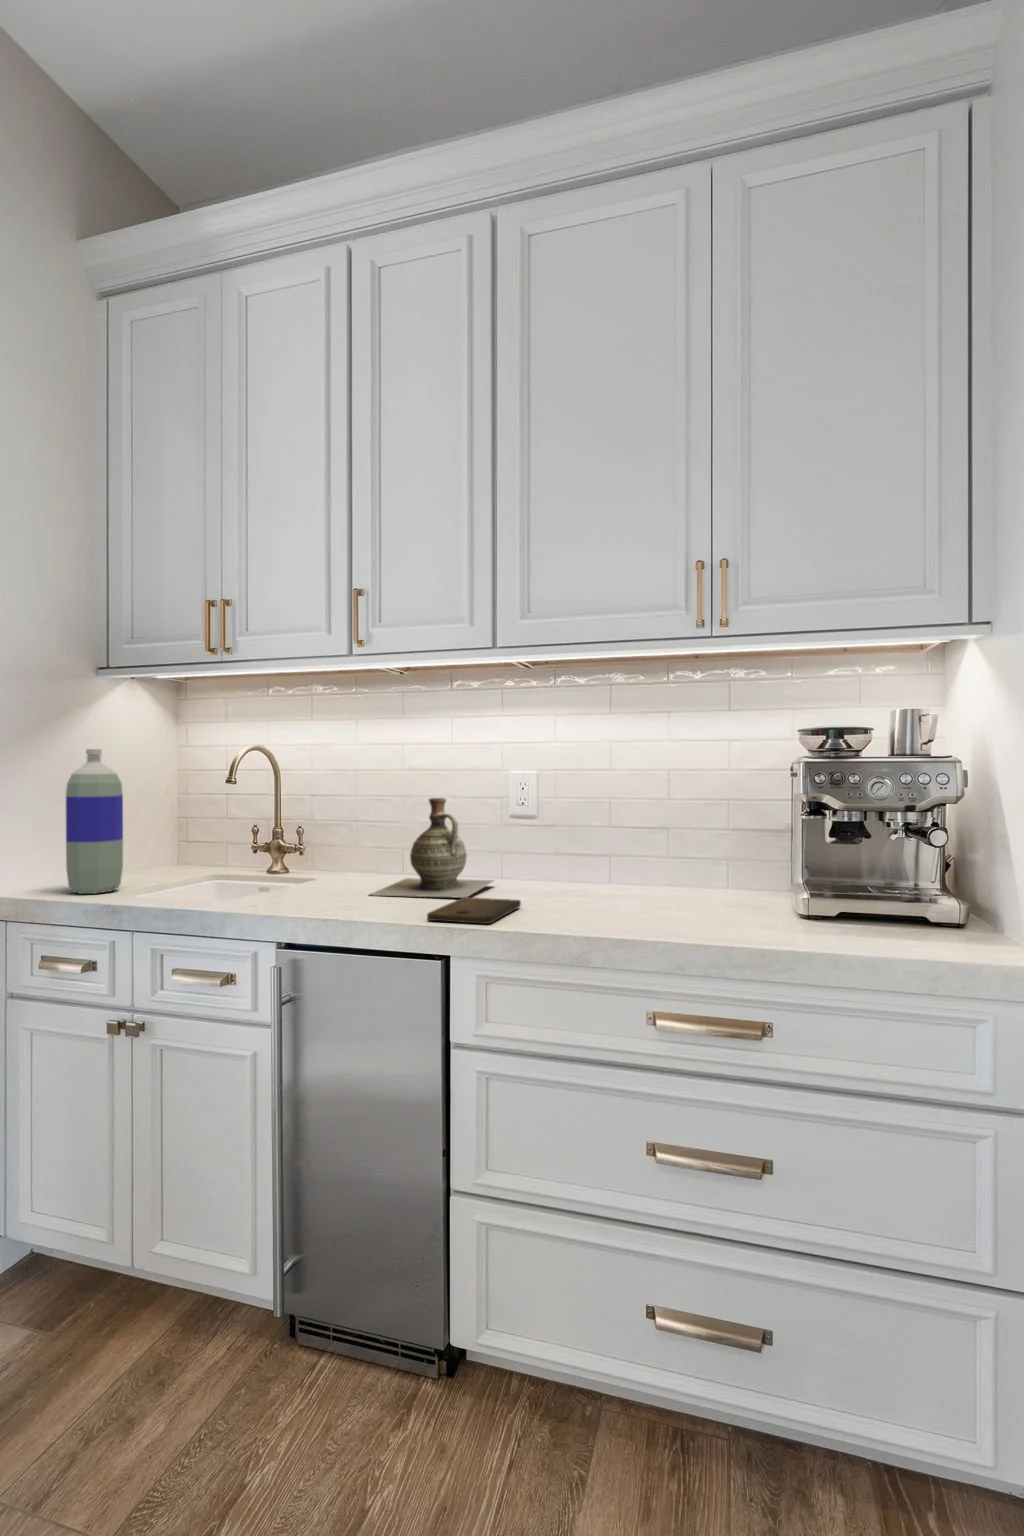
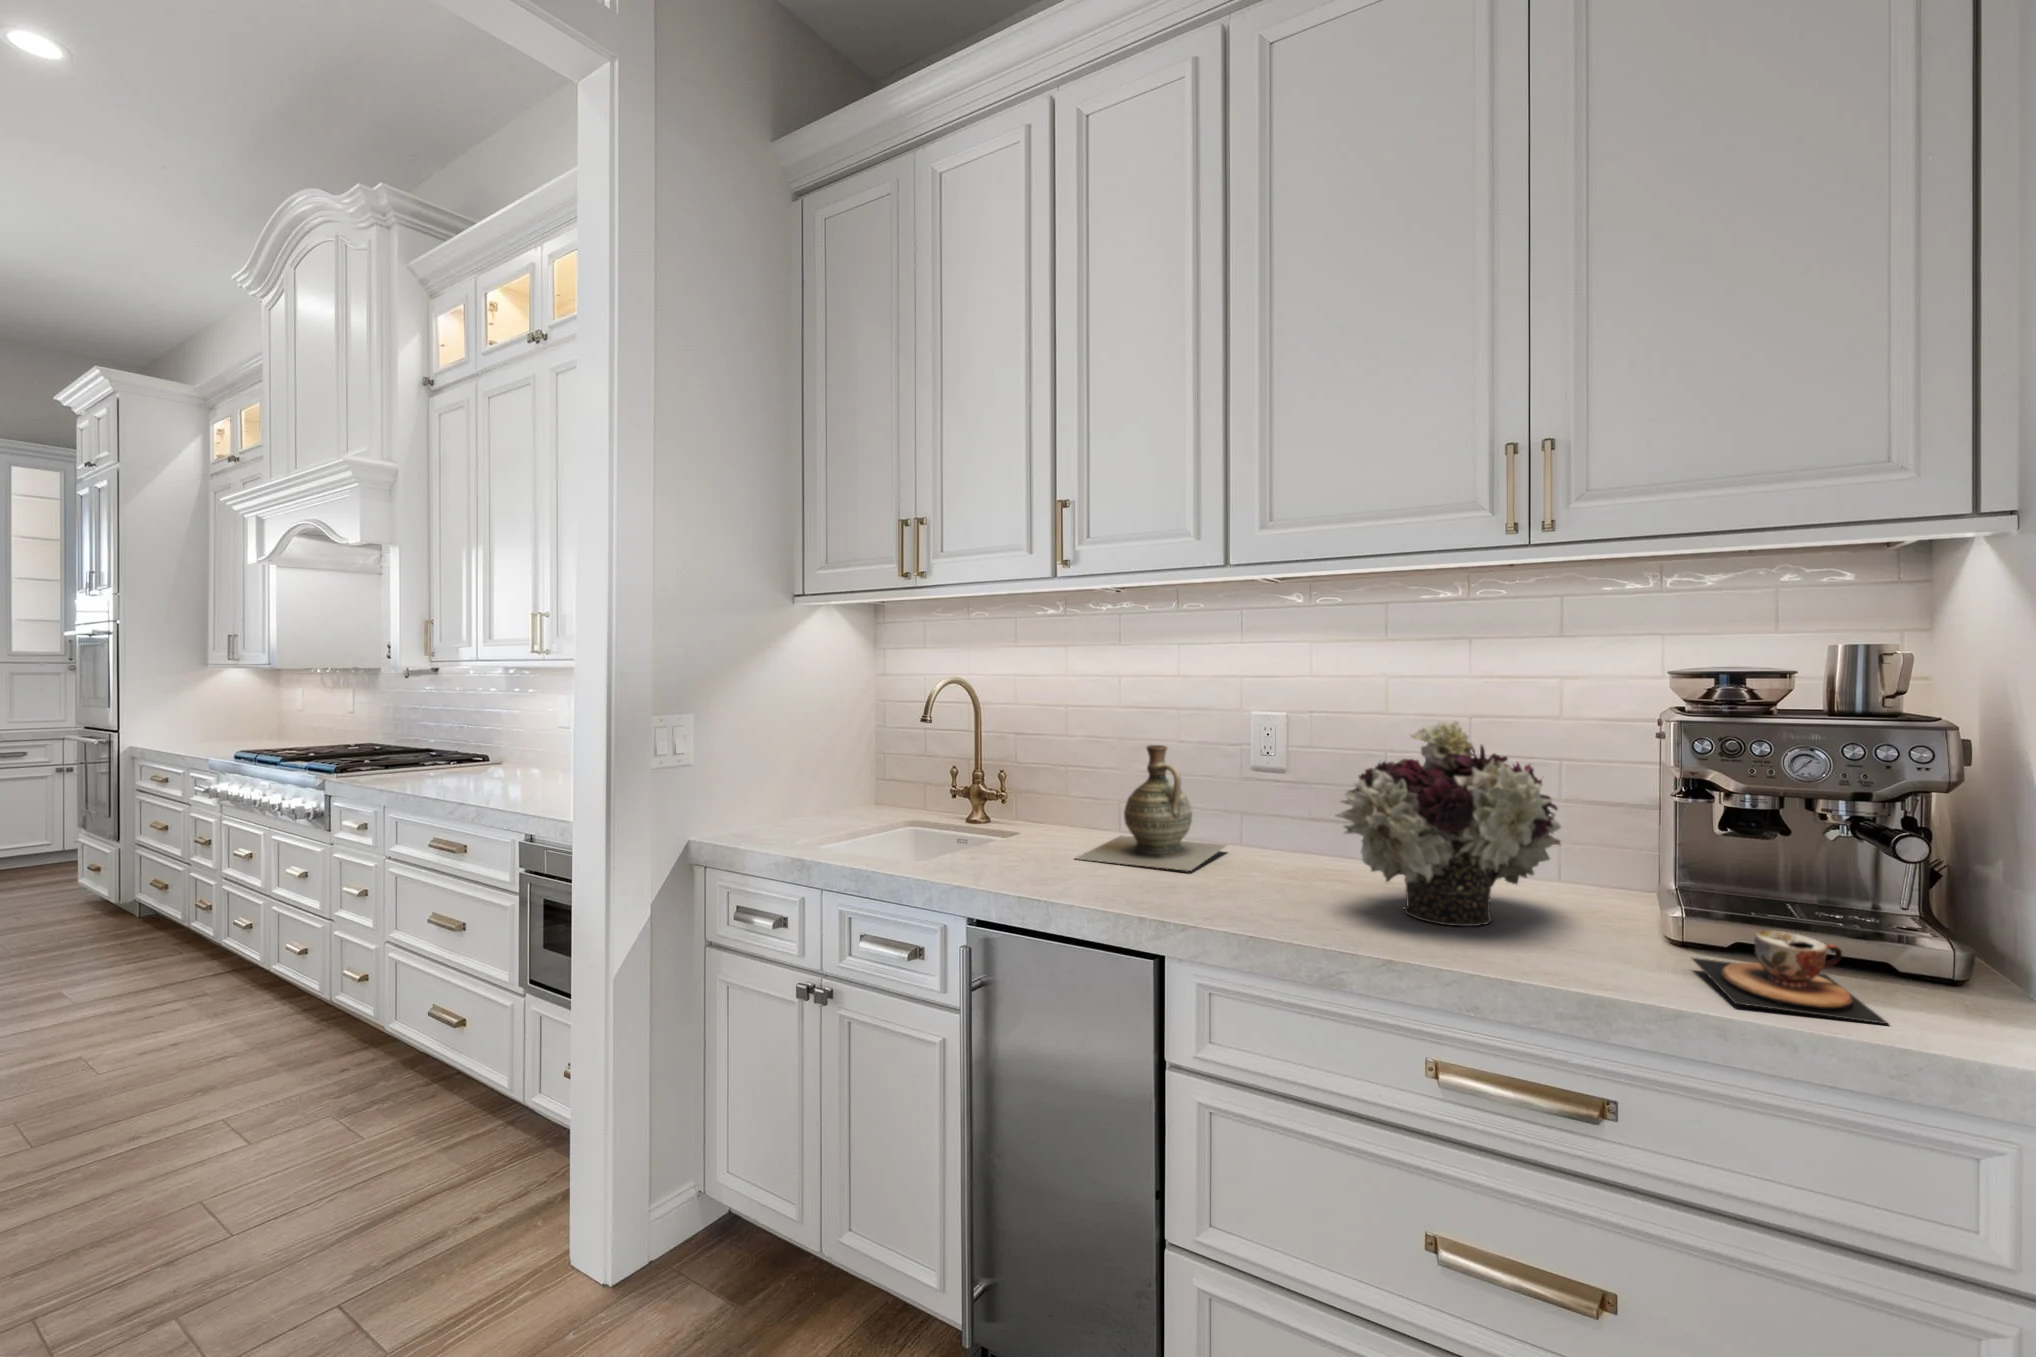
bottle: present [66,749,123,894] -> none [760,685,817,840]
flower arrangement: none [578,766,734,918] -> present [1336,720,1561,926]
cutting board: present [427,897,521,924] -> none [1138,873,1258,919]
teacup: none [811,897,917,948] -> present [1692,930,1889,1025]

